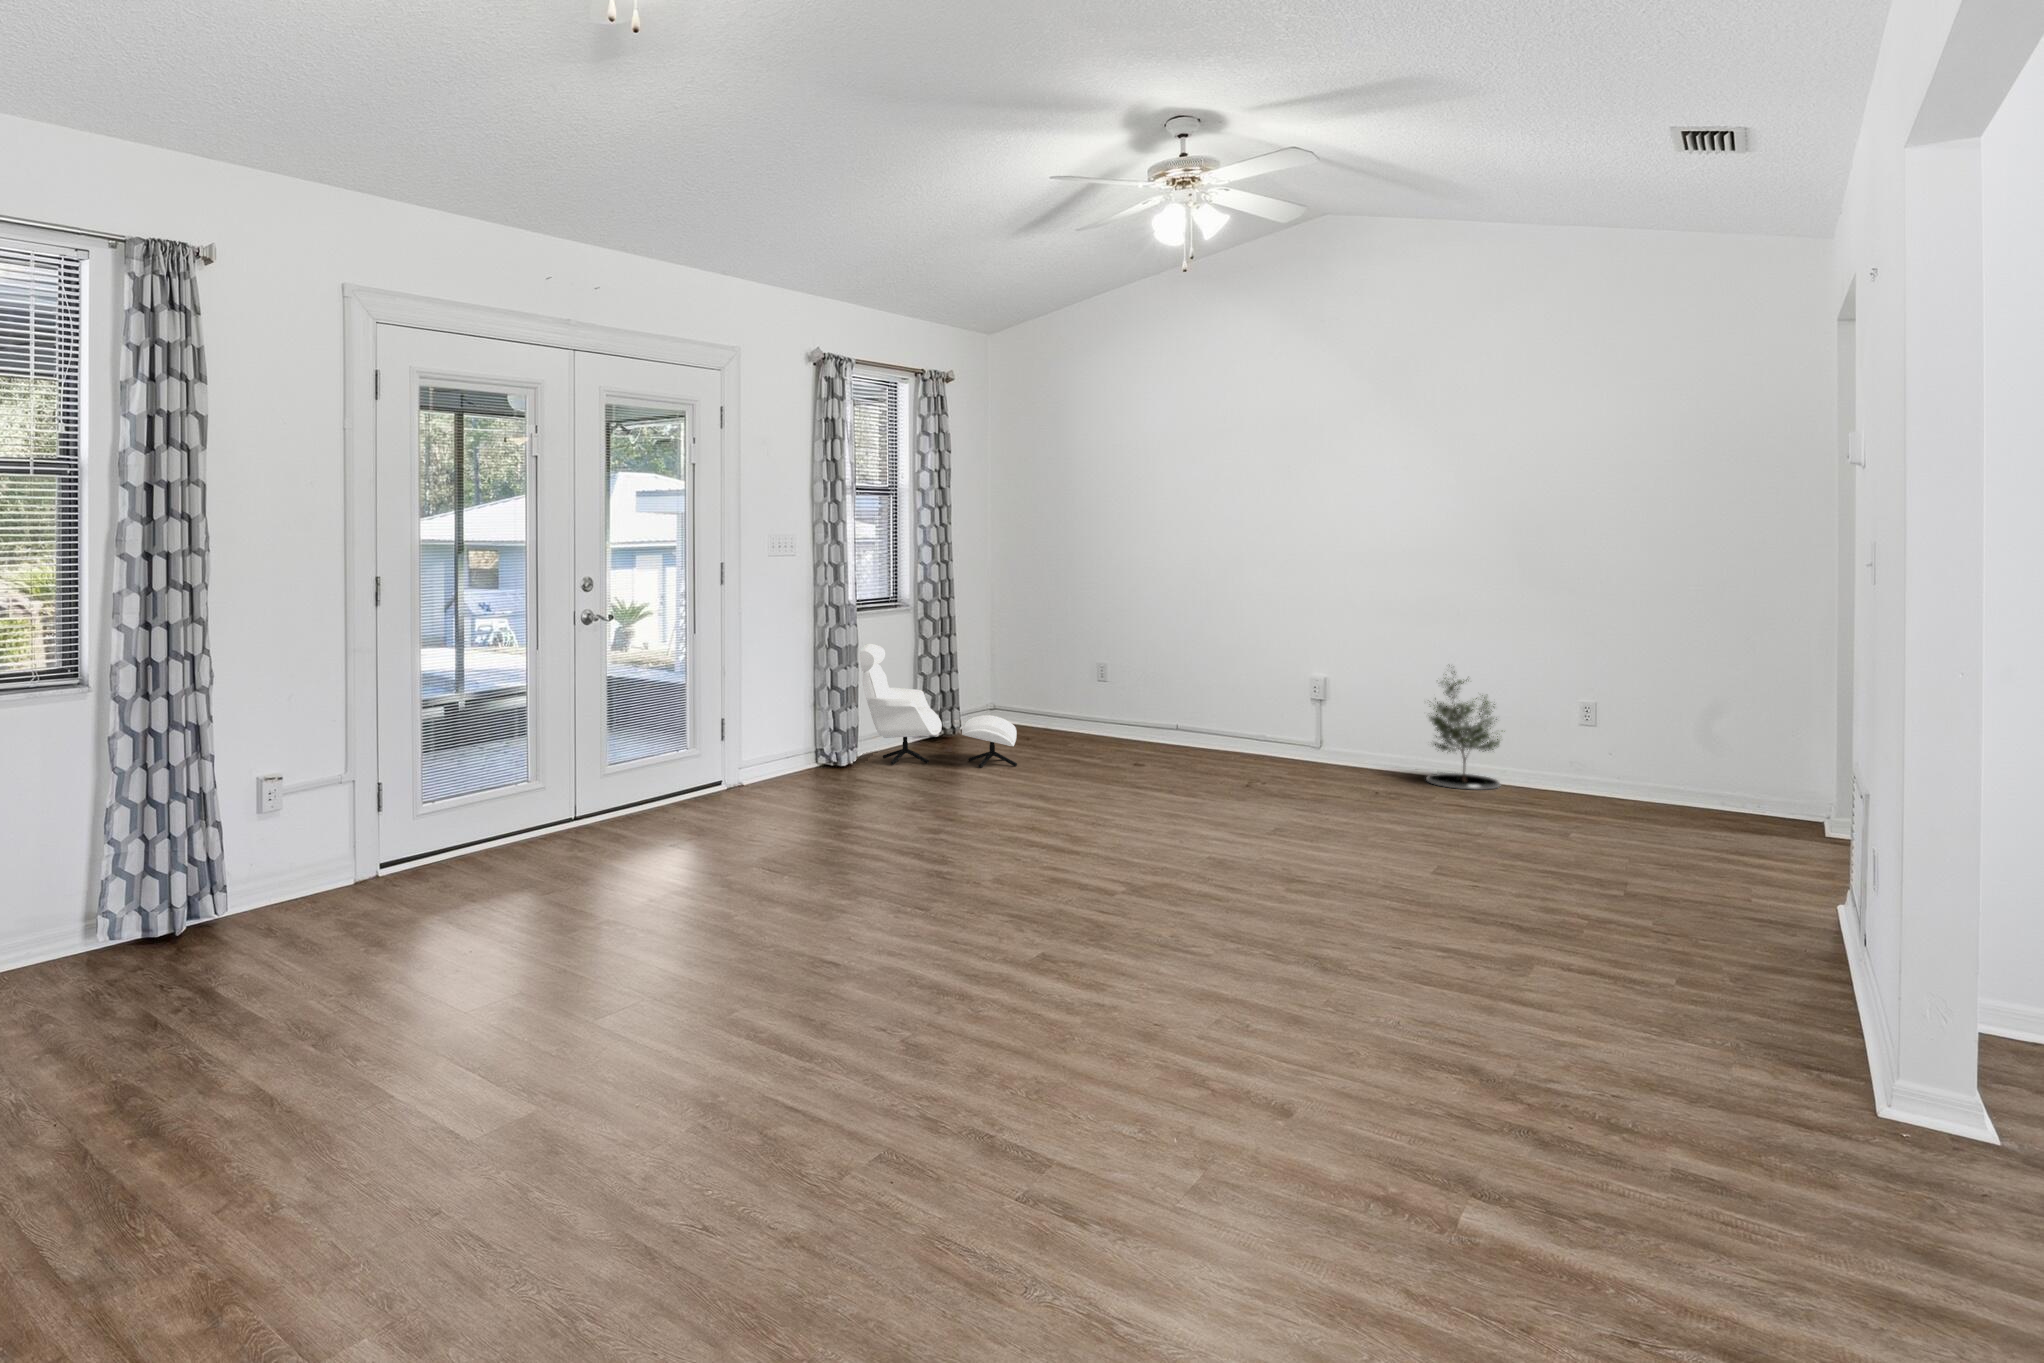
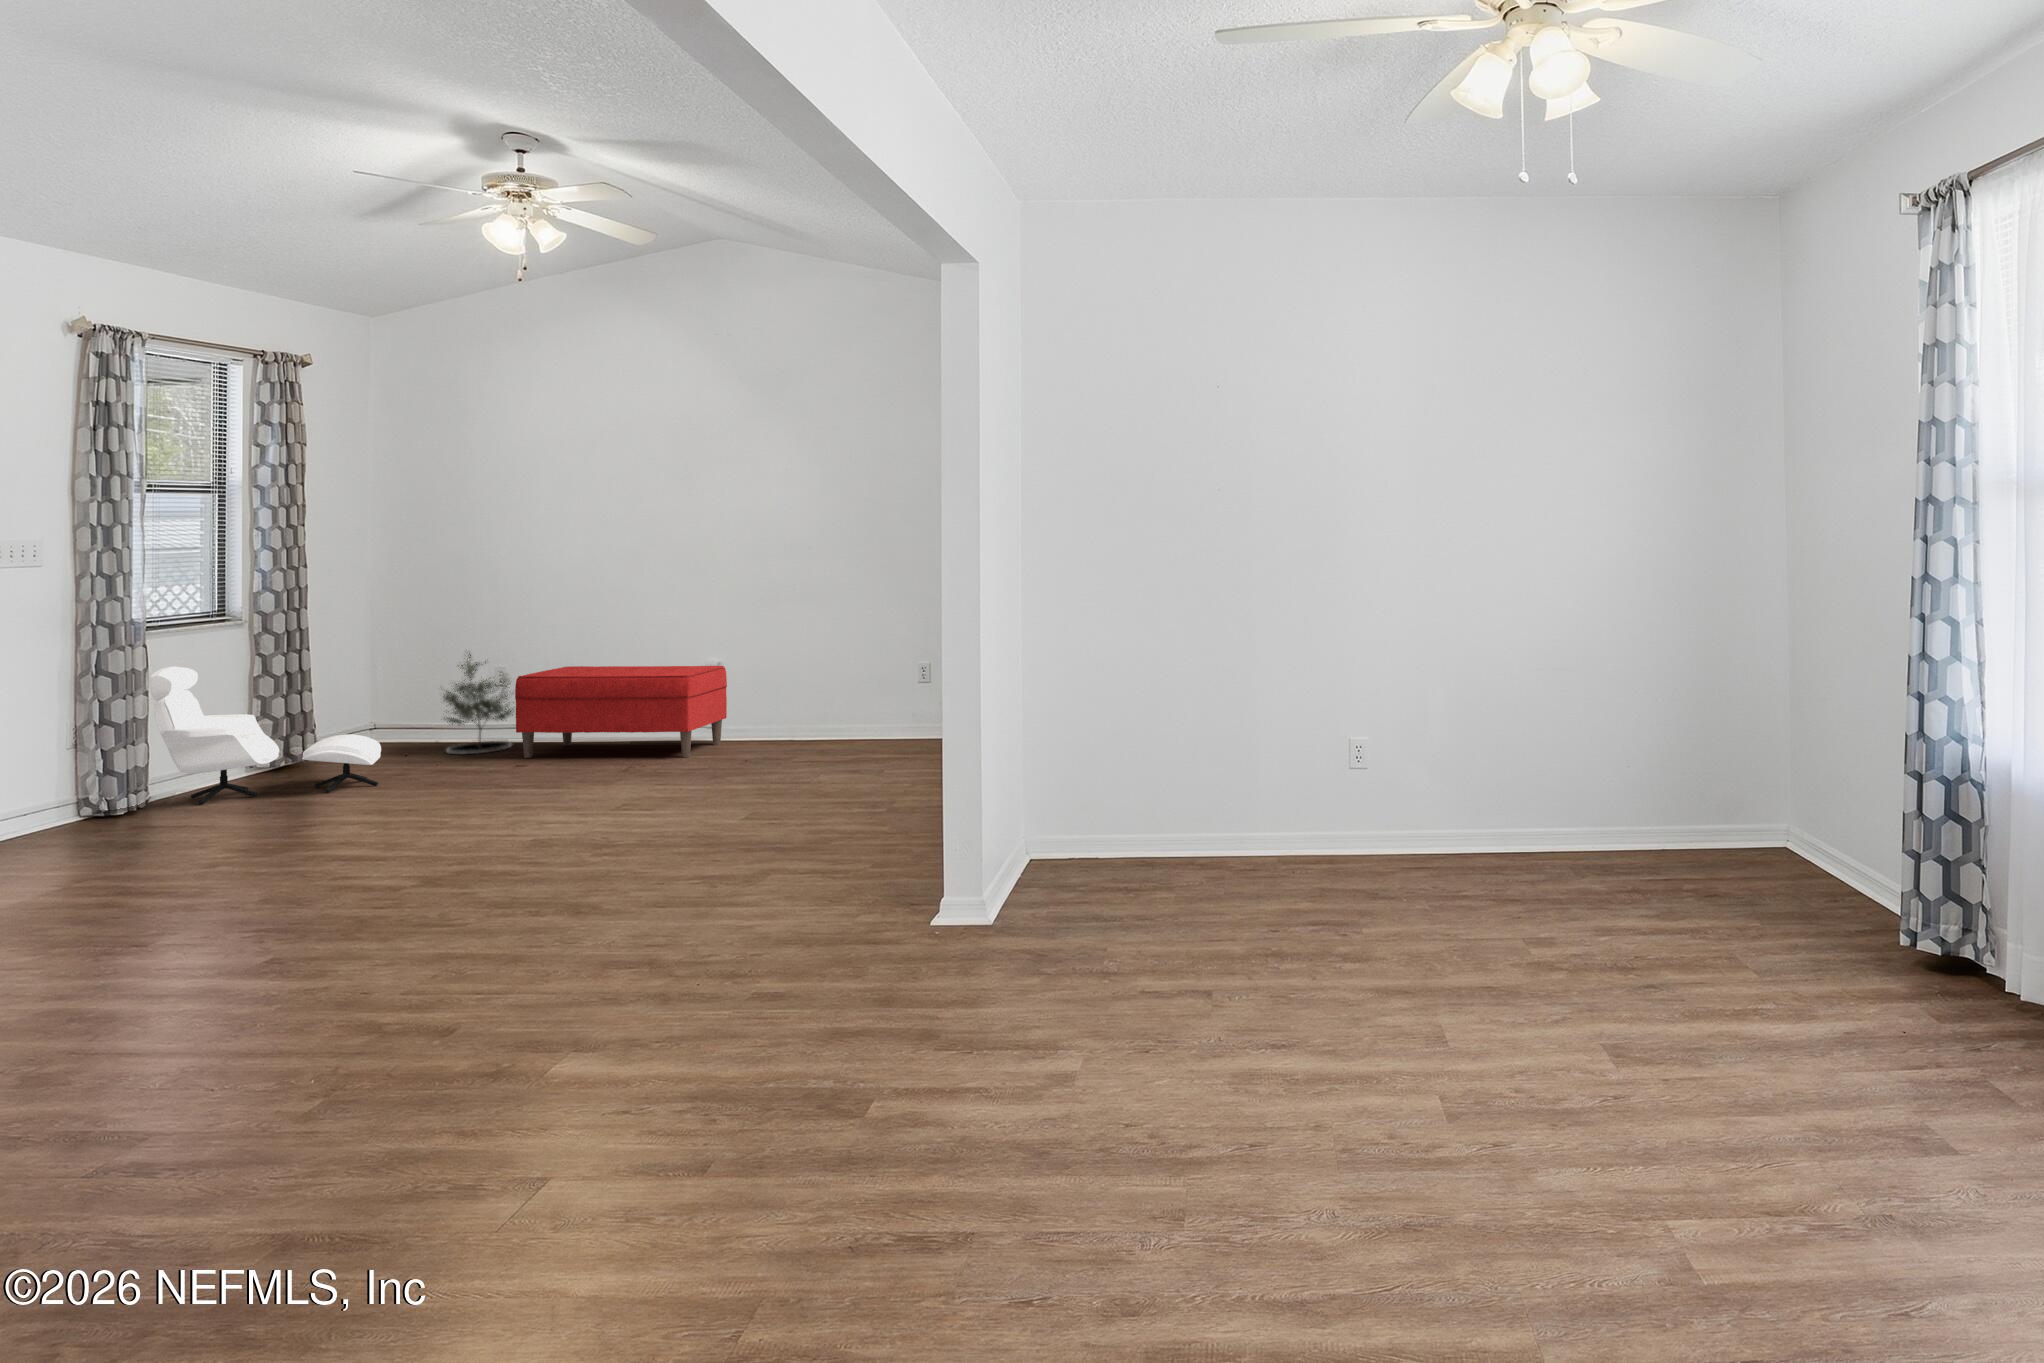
potted tree: present [1426,665,1505,790] -> present [443,653,515,754]
bench: none [1123,666,1331,775] -> present [515,666,727,758]

